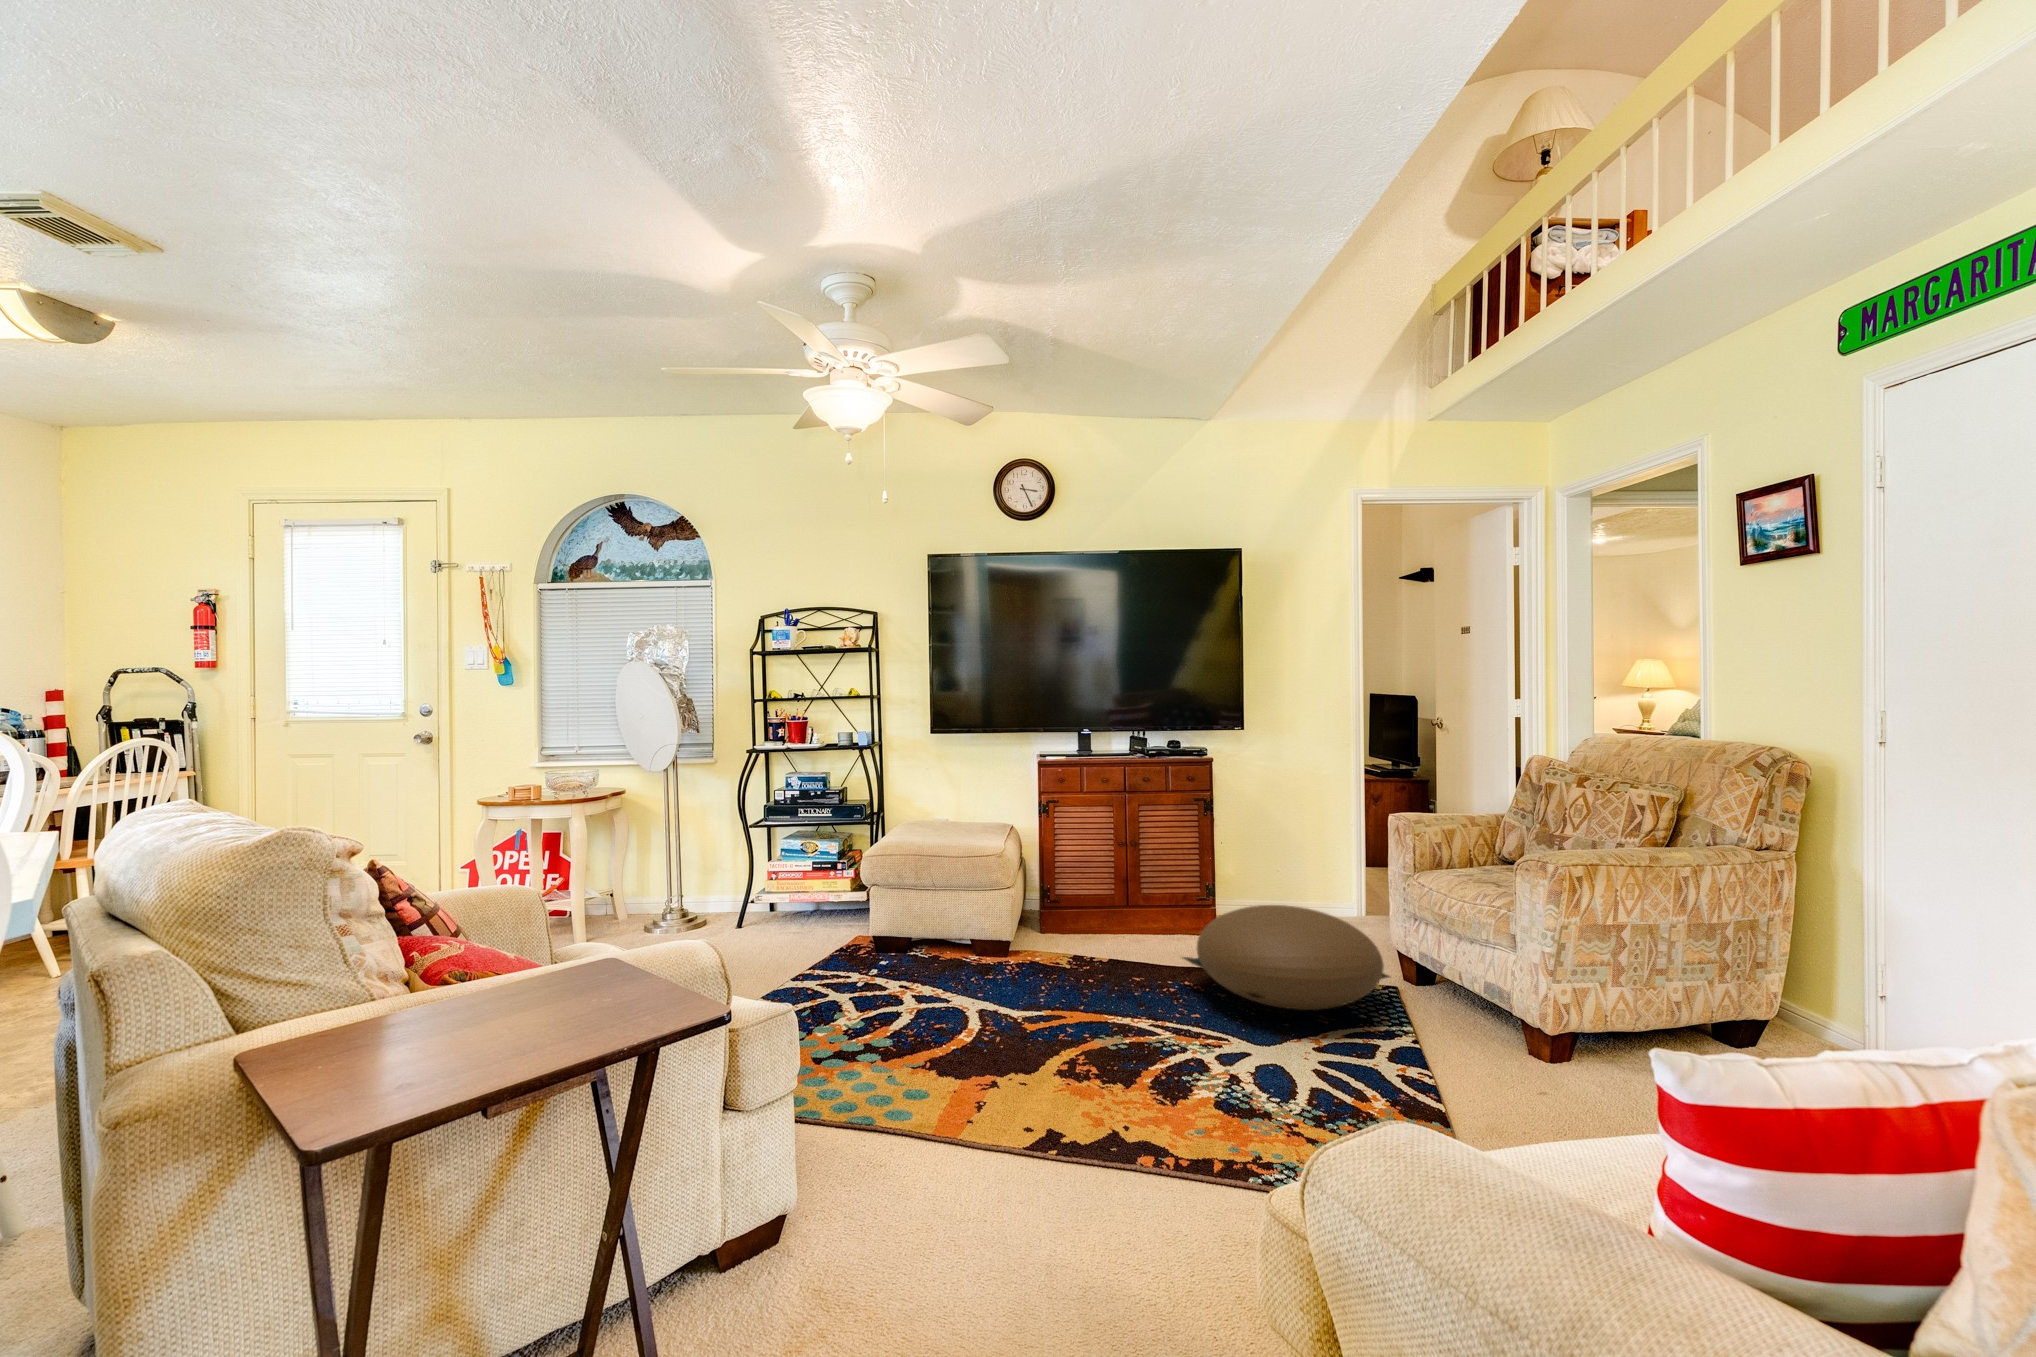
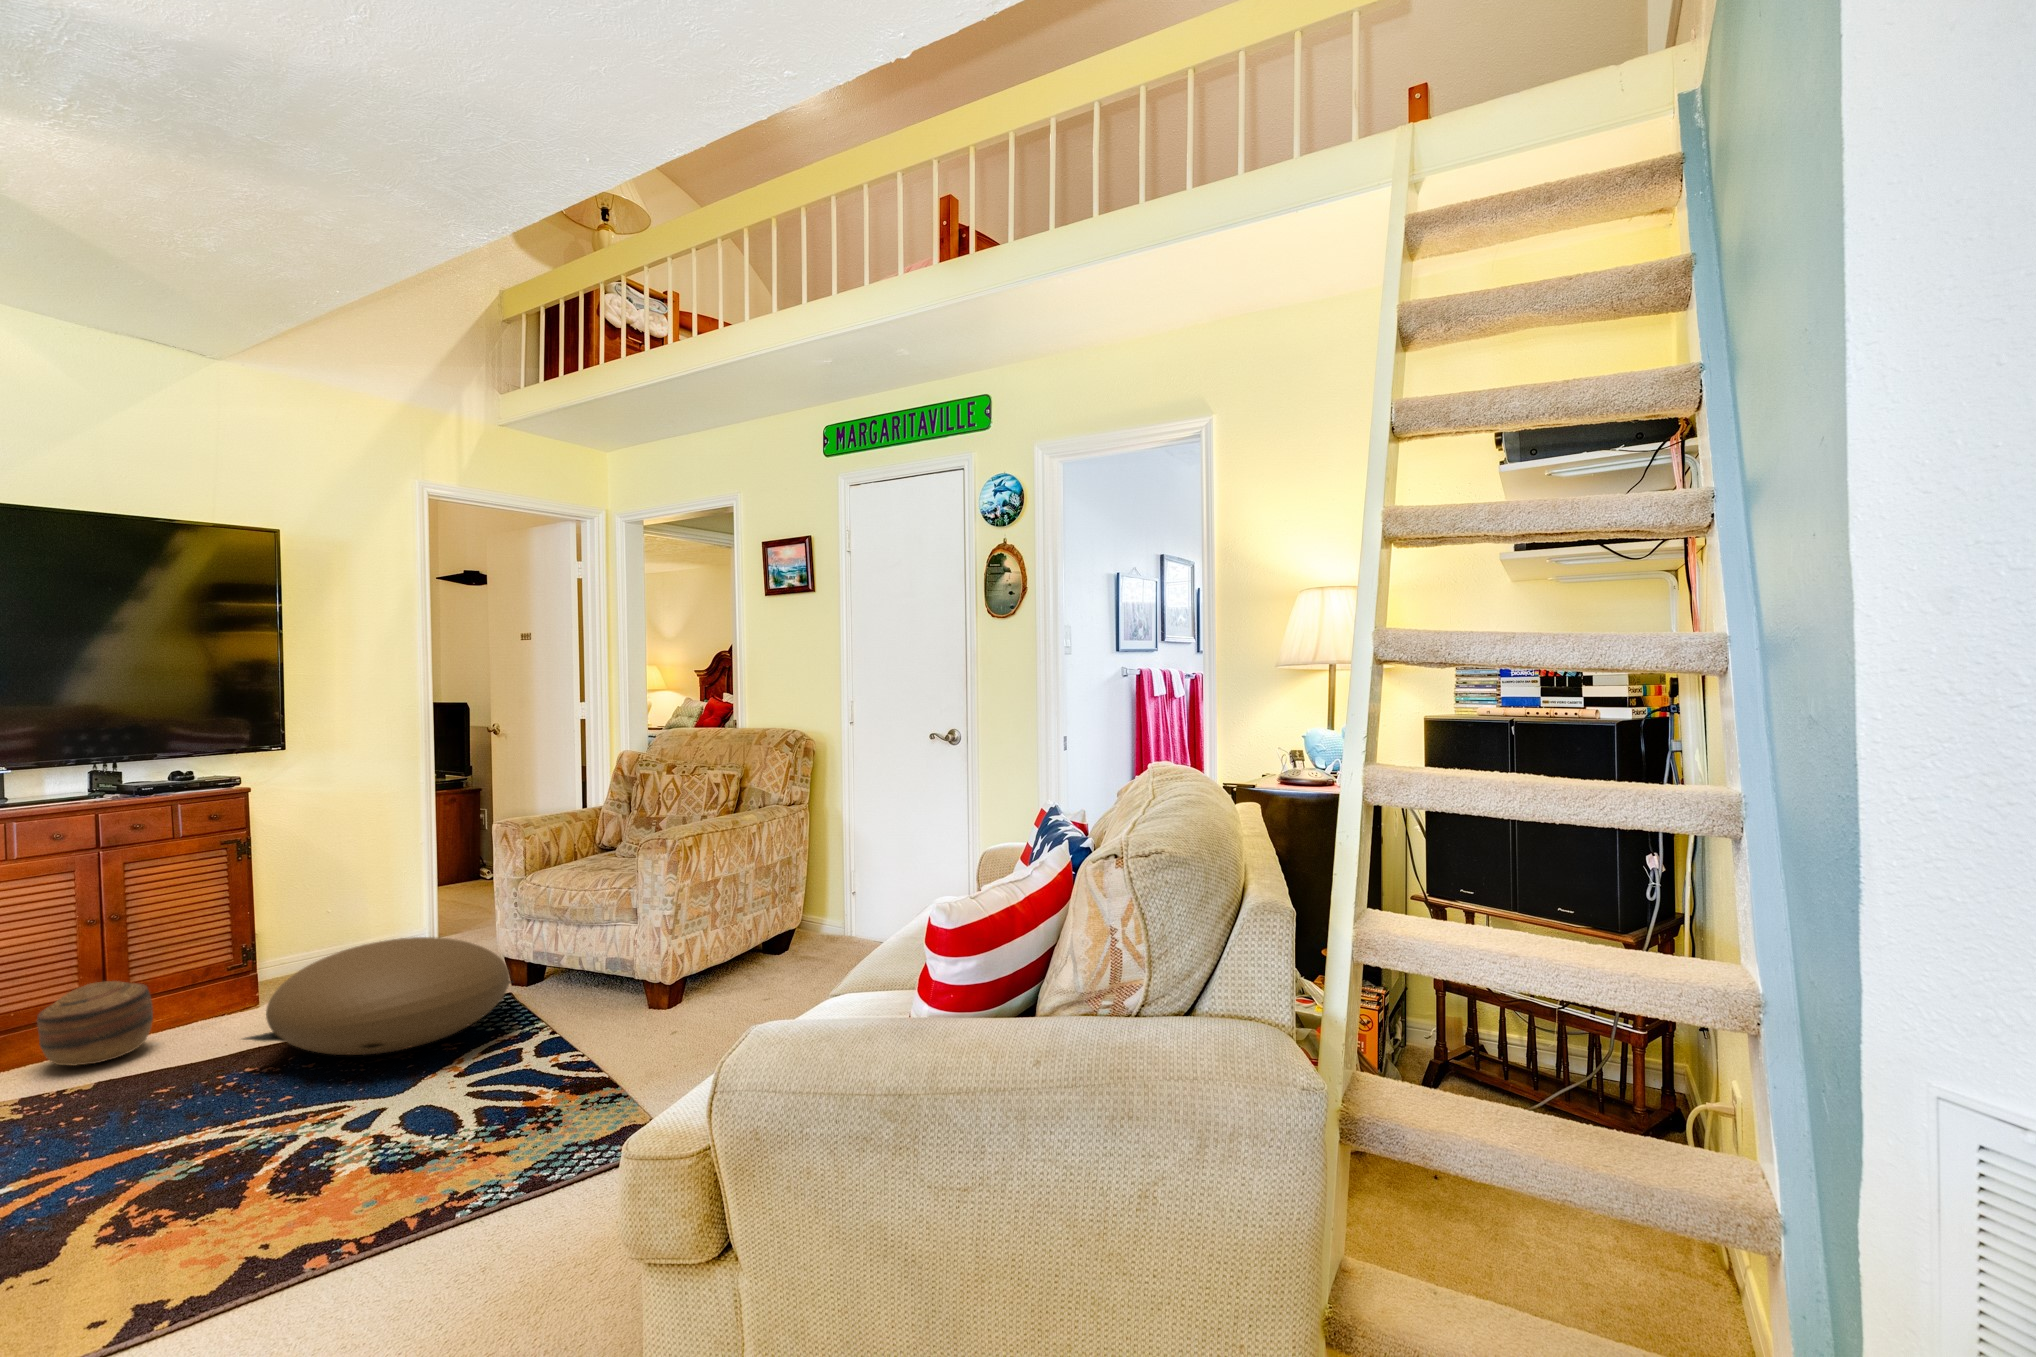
basket: none [1088,888,1147,946] -> present [37,981,153,1066]

